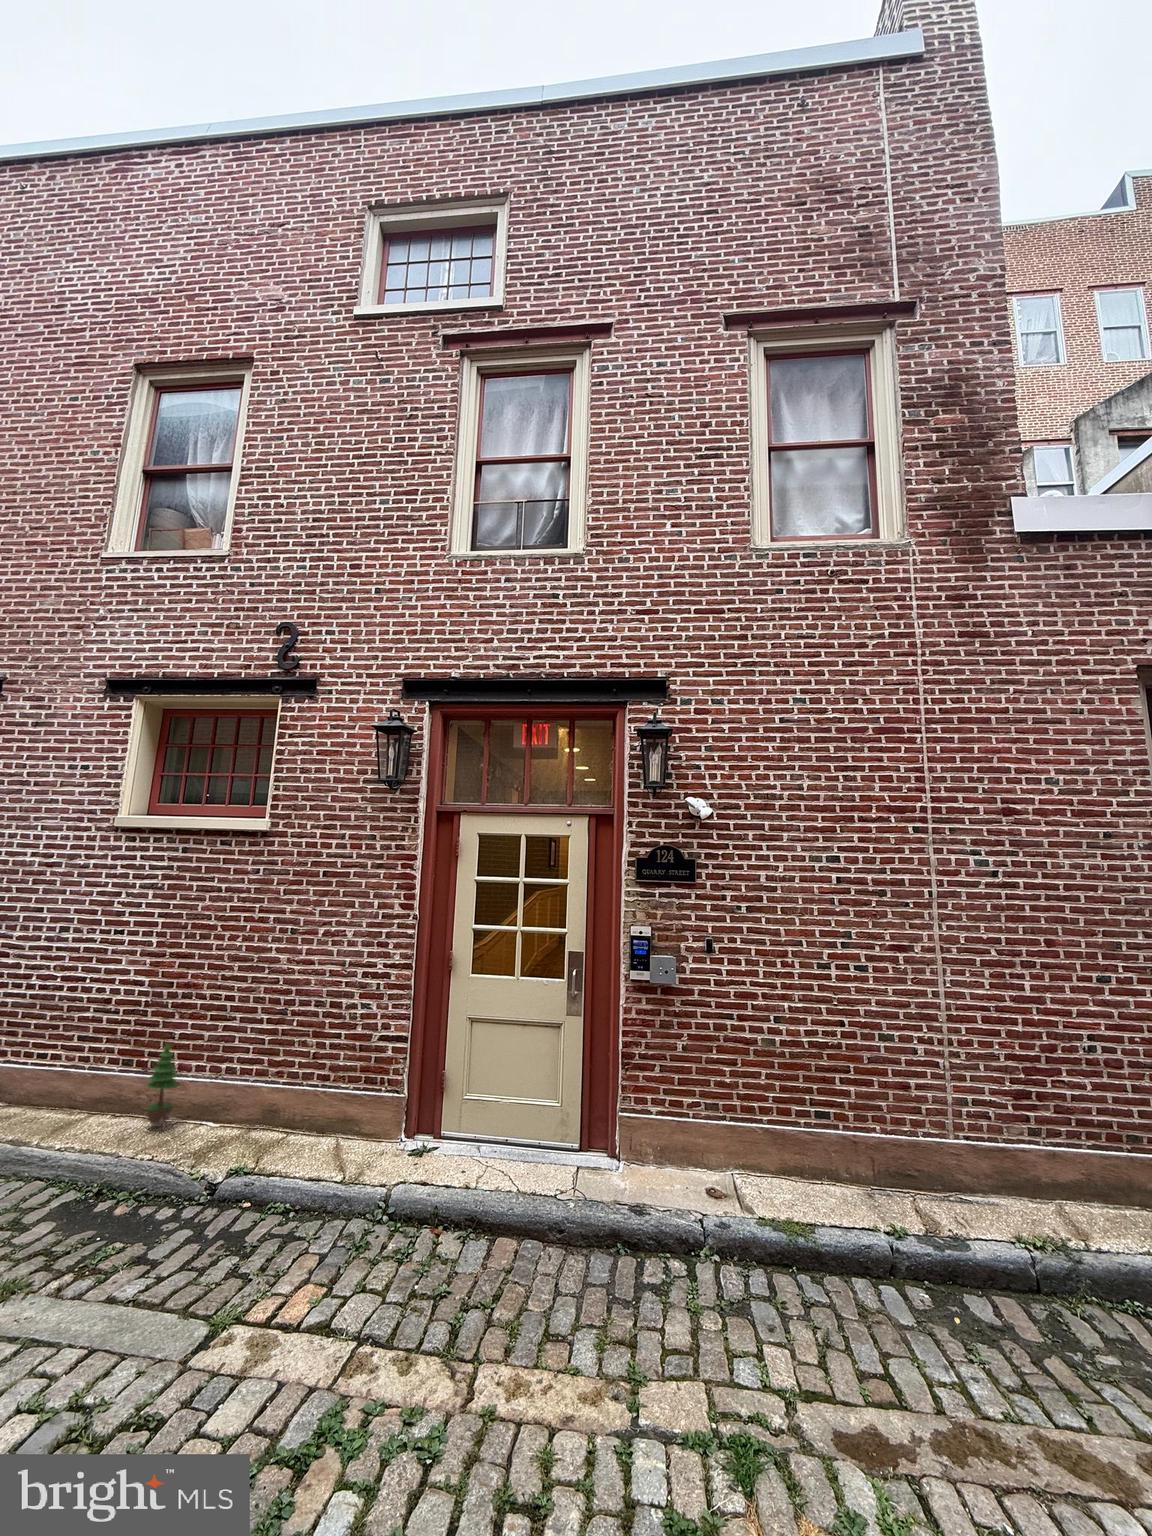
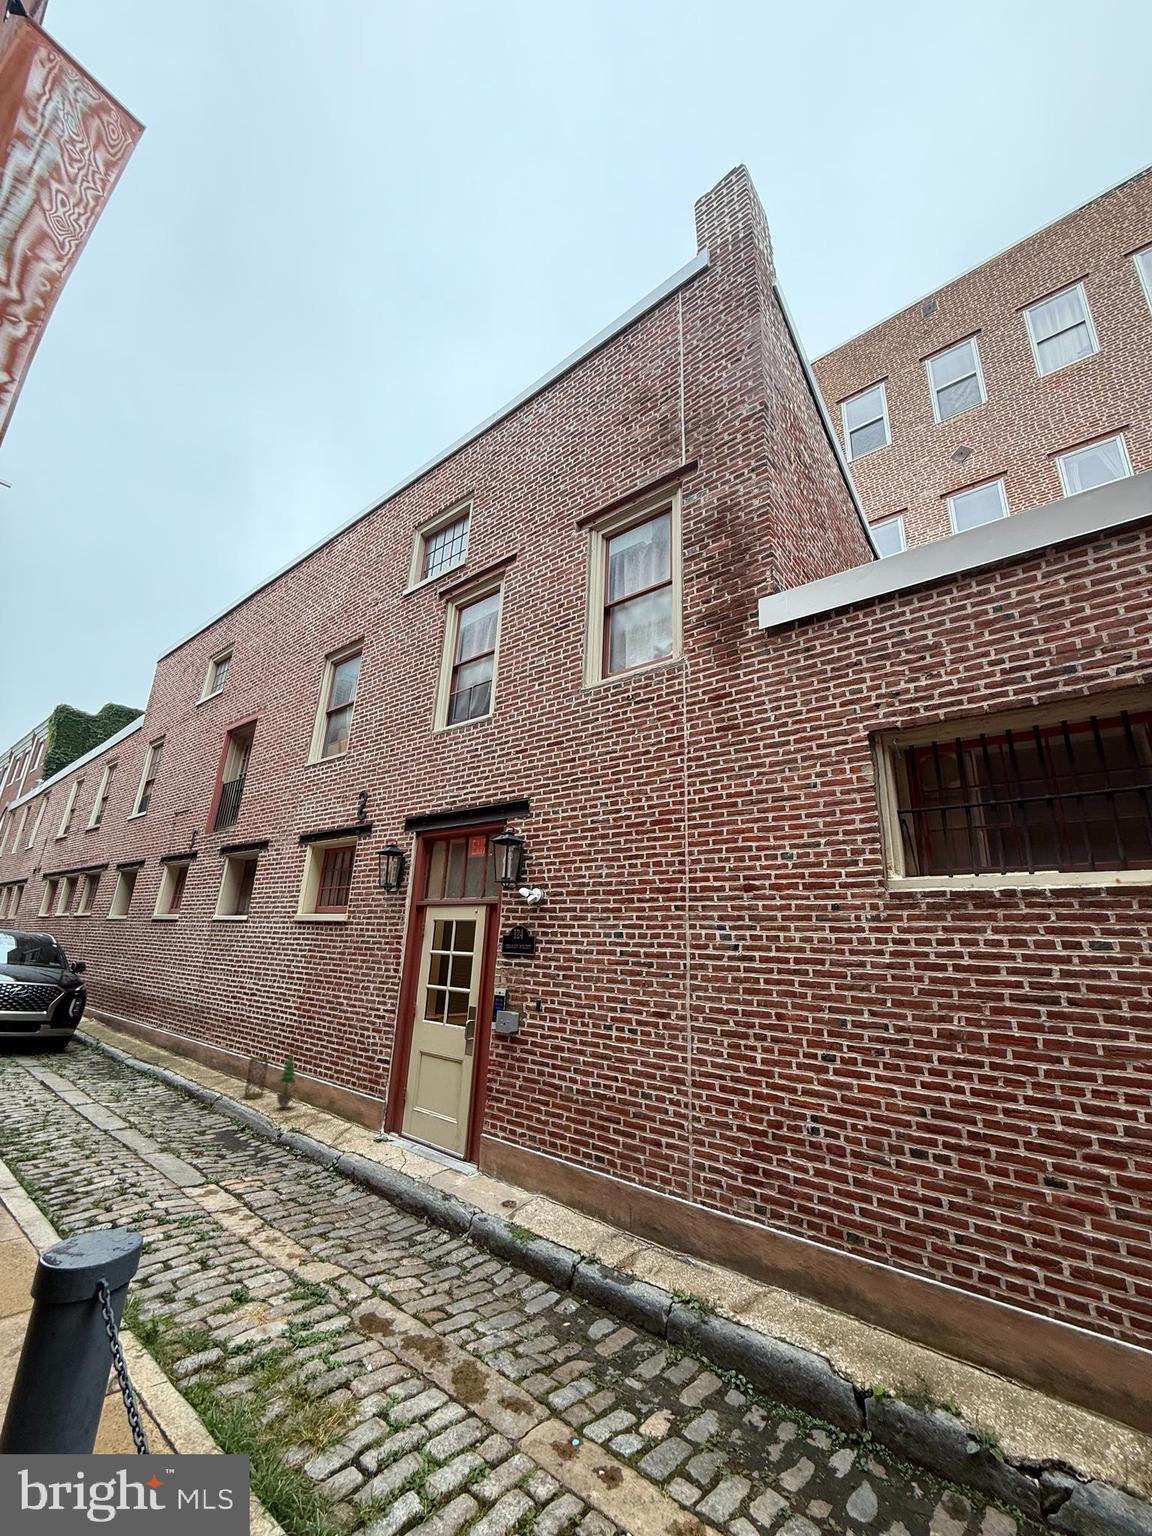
trash can: none [46,1052,91,1125] -> present [244,1057,269,1099]

